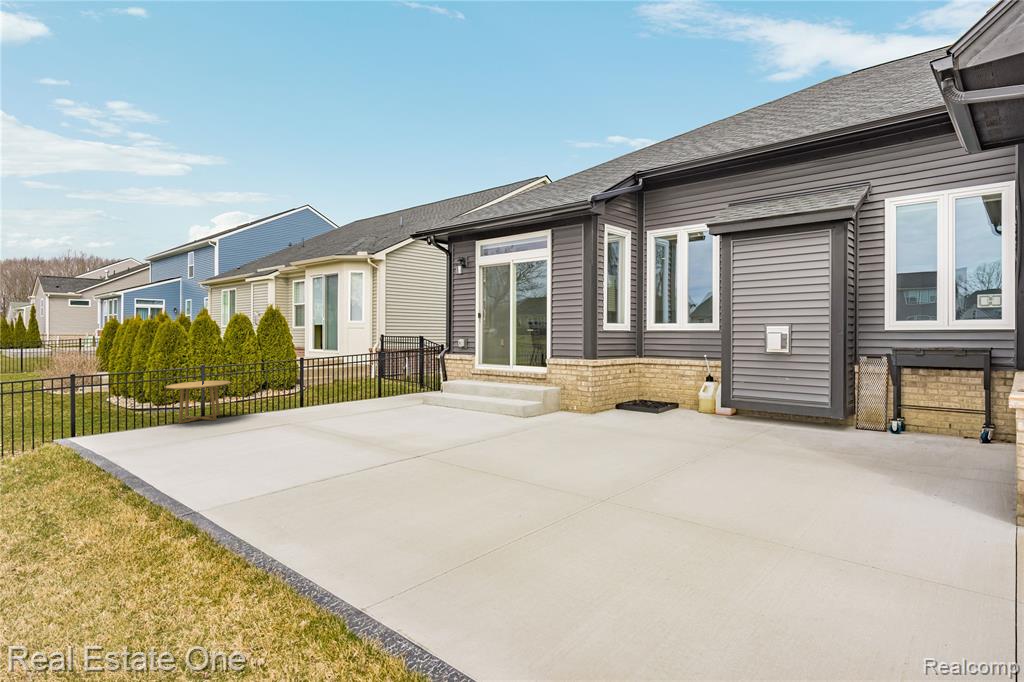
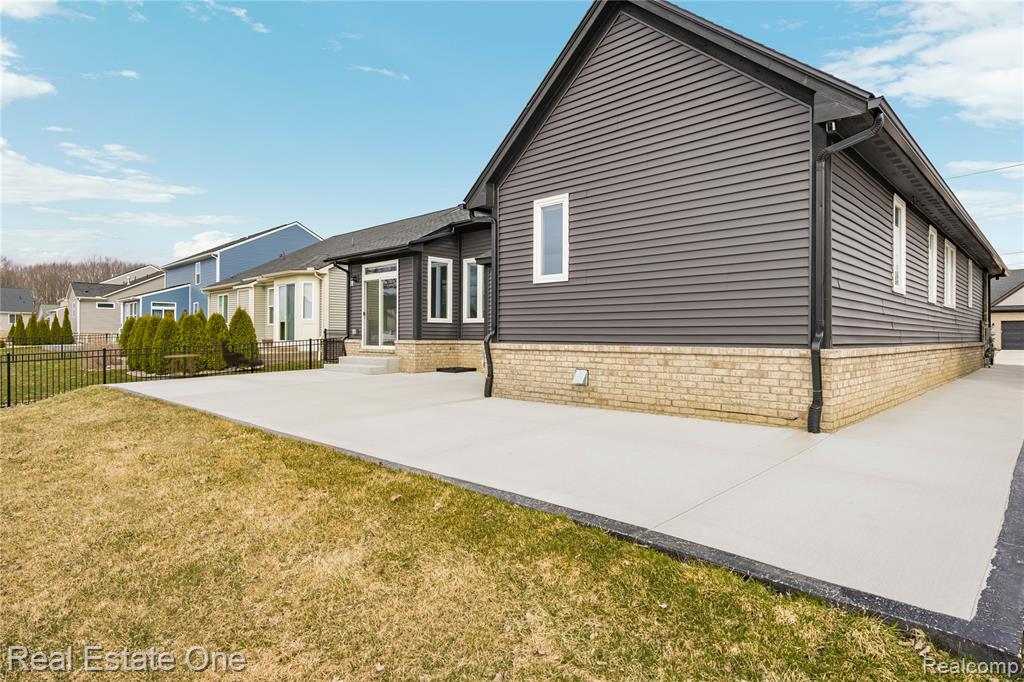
lounge chair: none [260,355,324,407] -> present [221,340,263,372]

